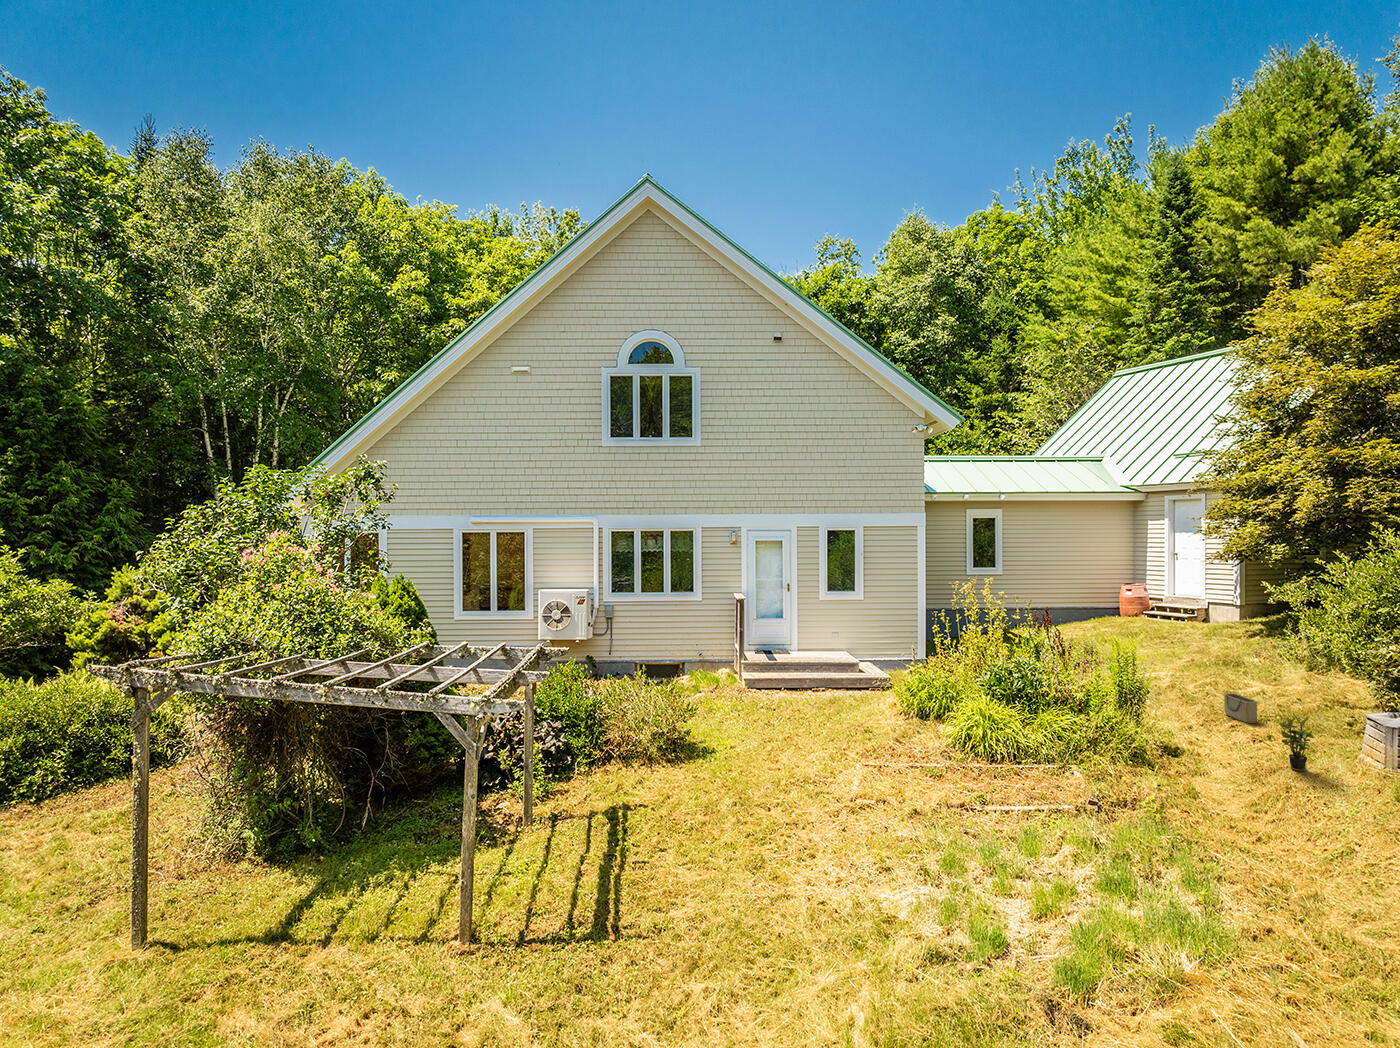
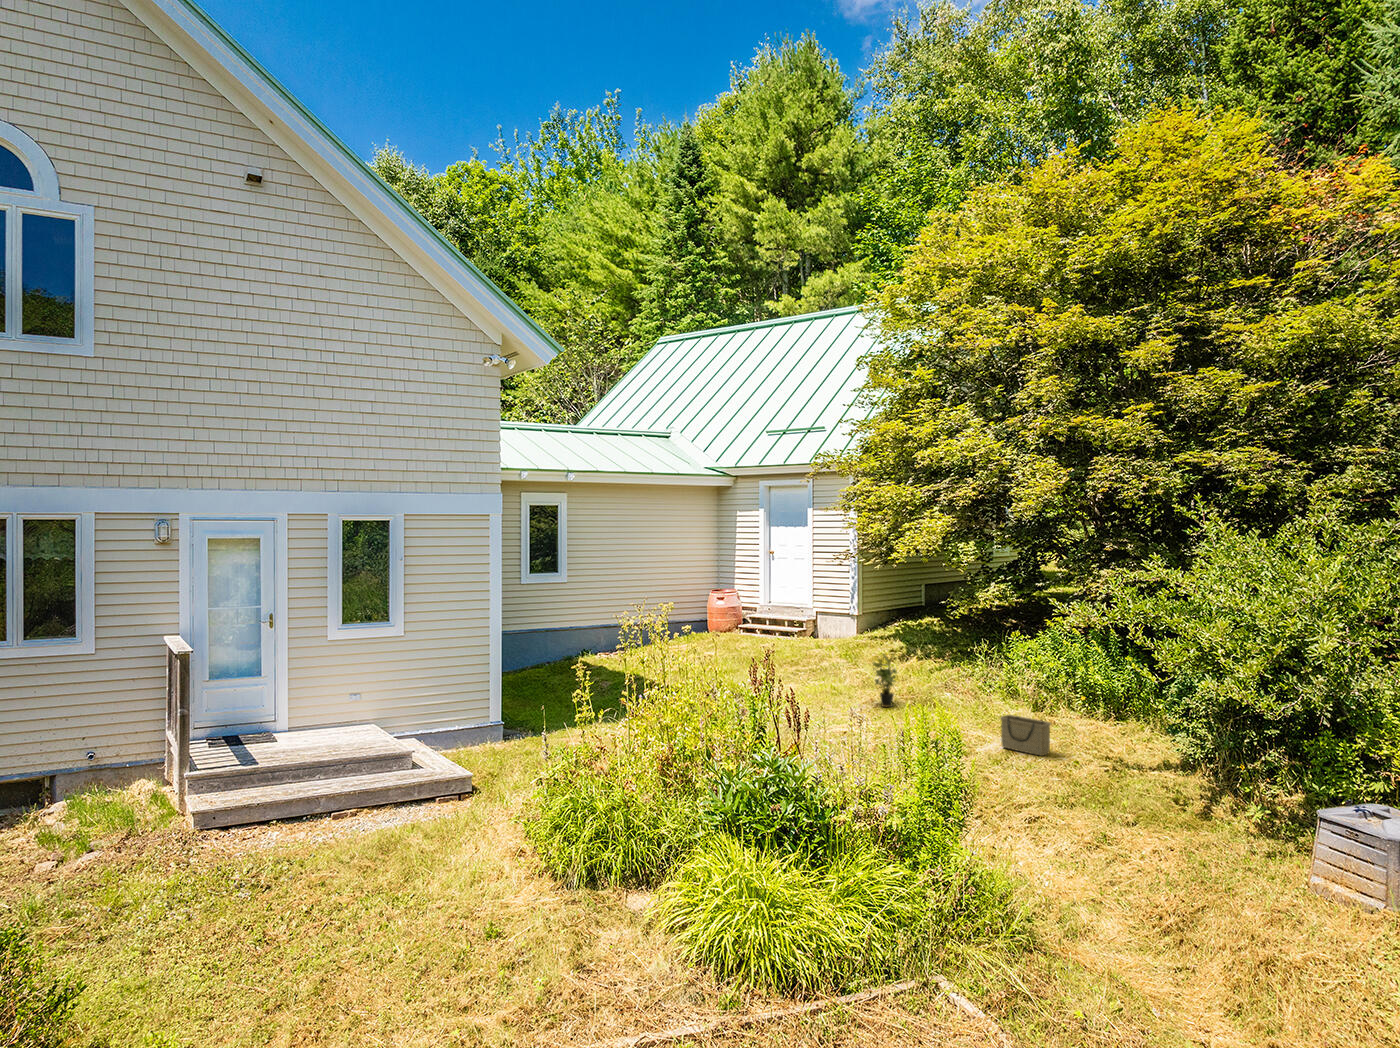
potted plant: present [1278,714,1314,771] -> present [873,654,897,707]

